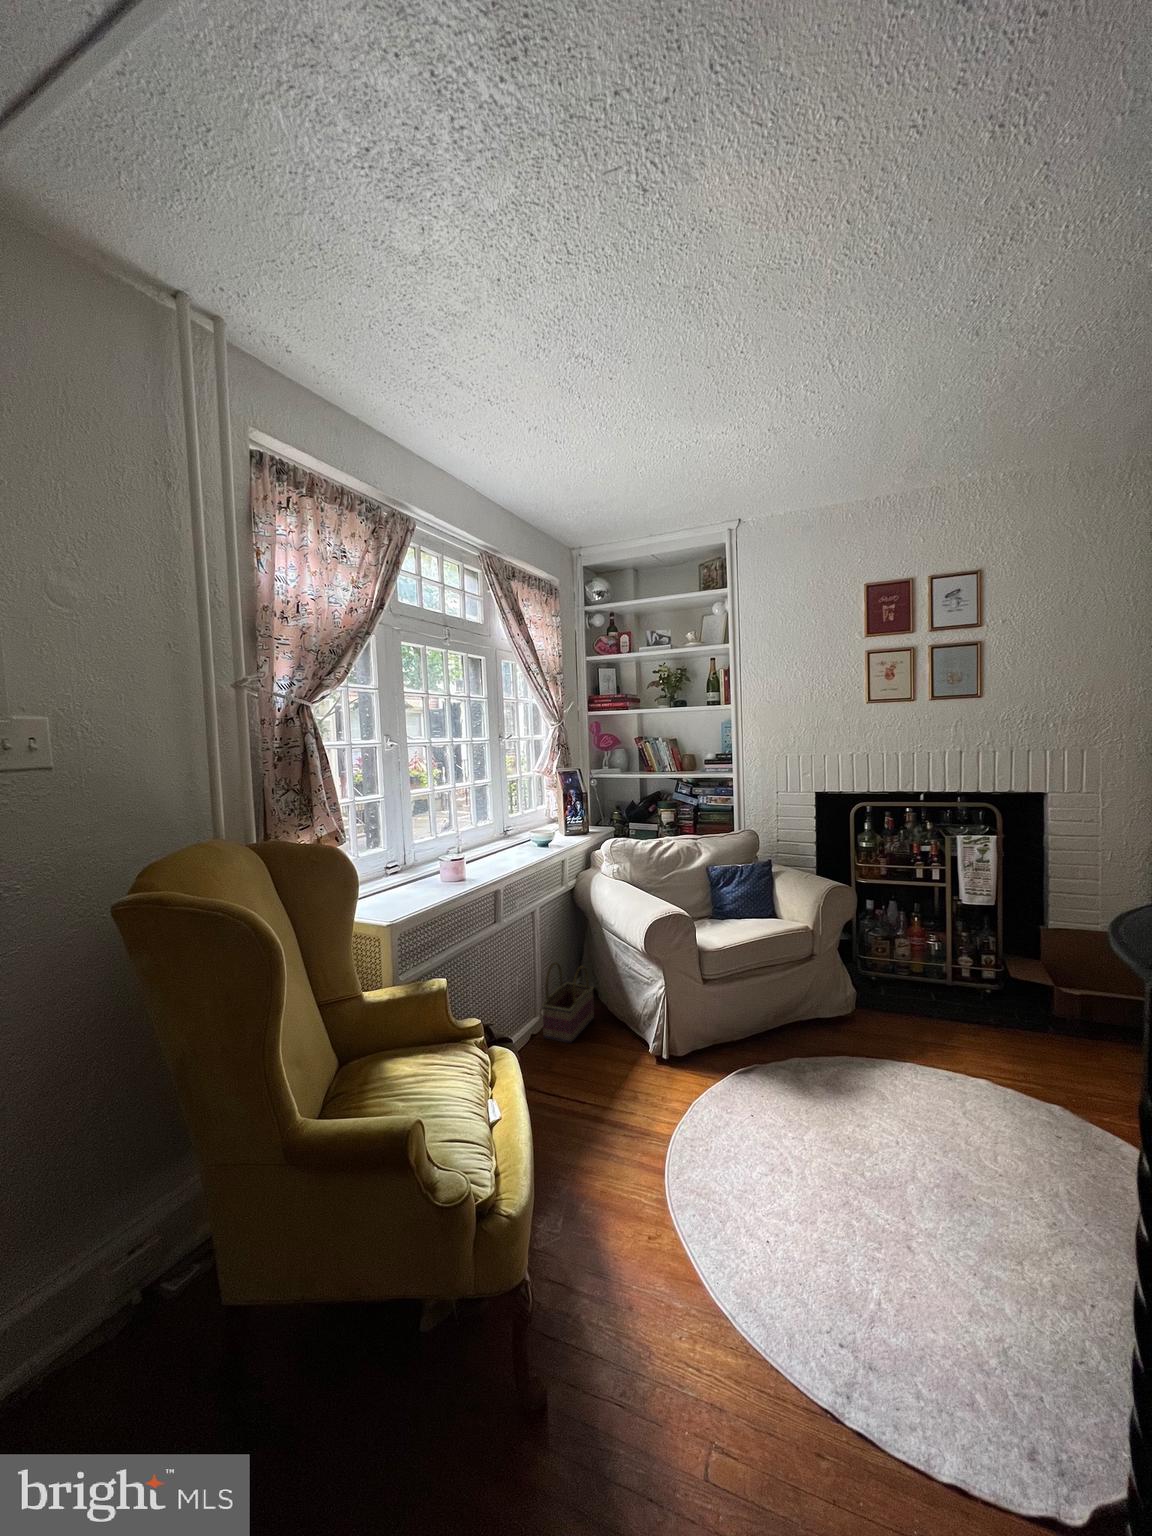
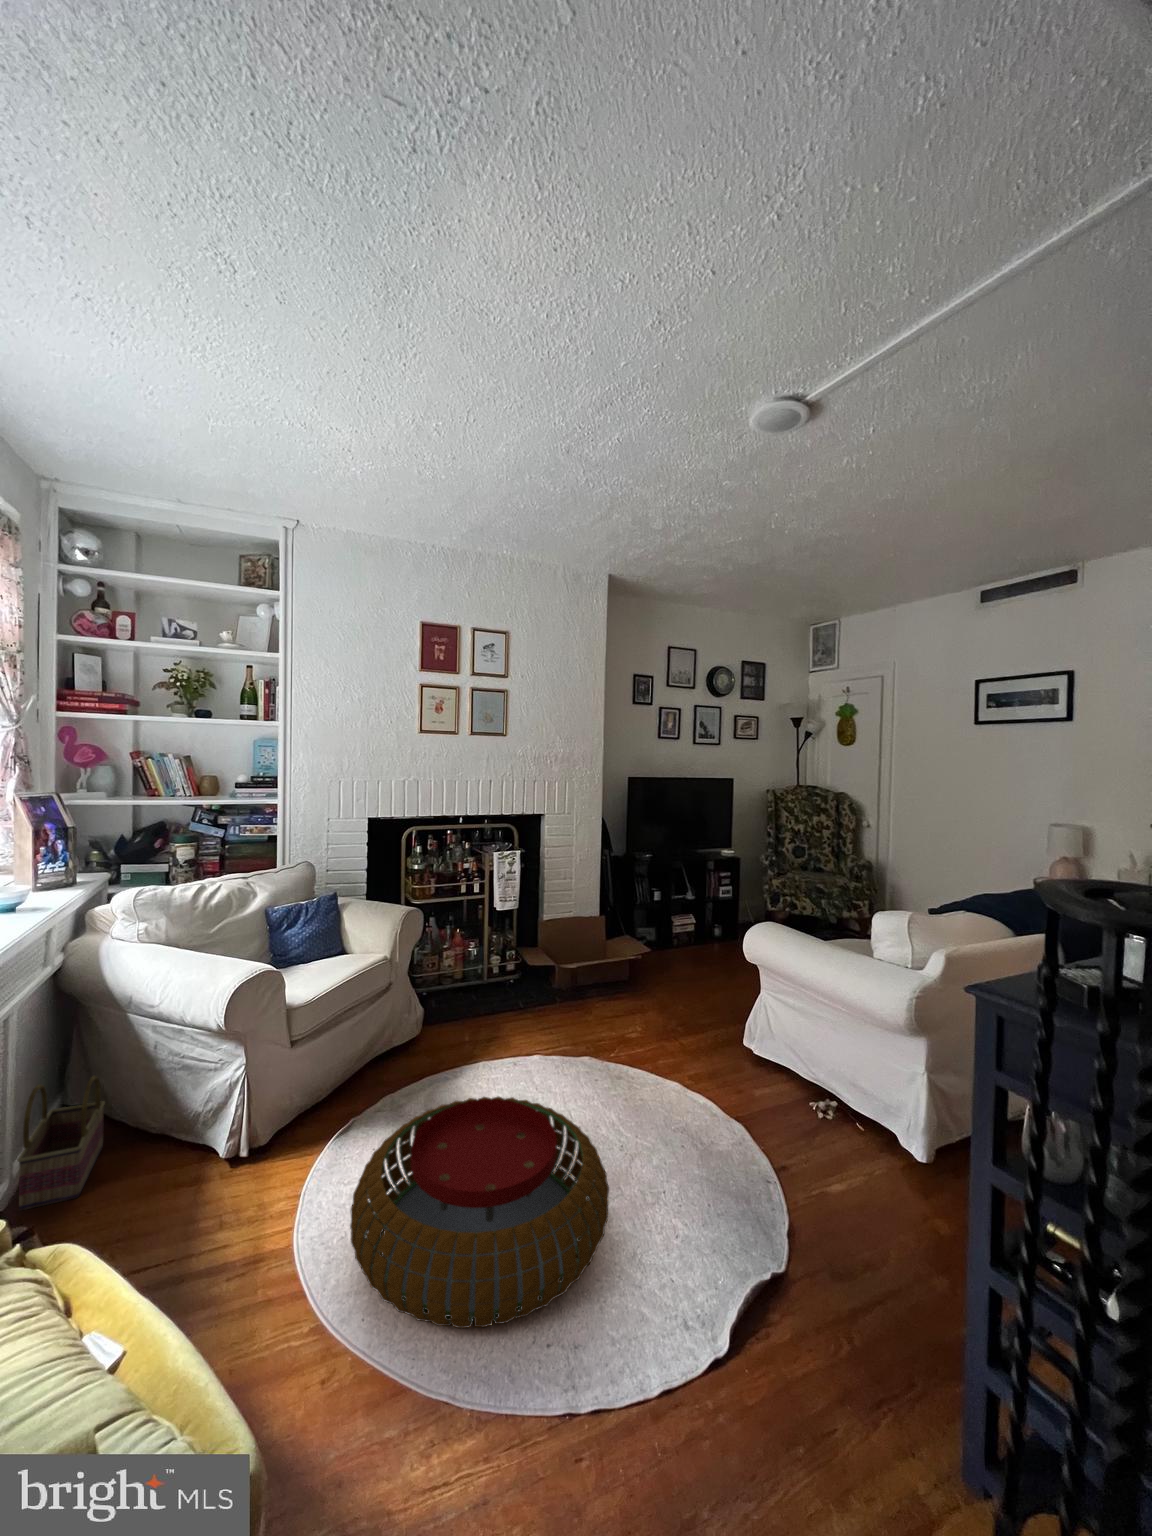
pouf: none [696,1075,981,1310] -> present [350,1097,609,1328]

